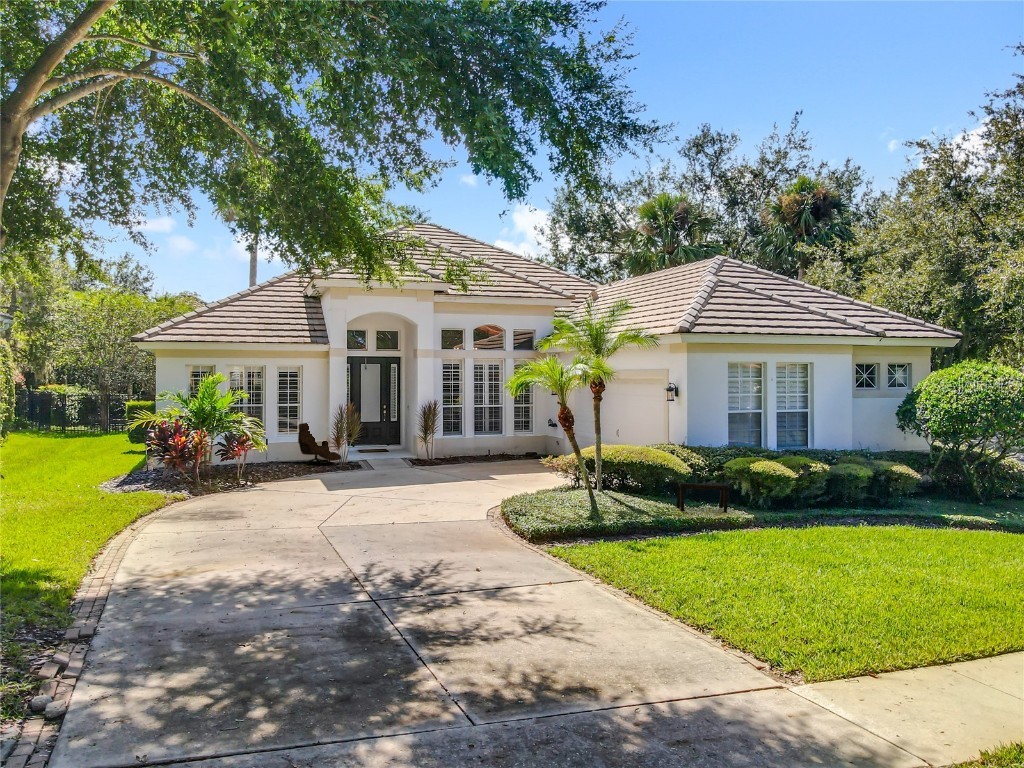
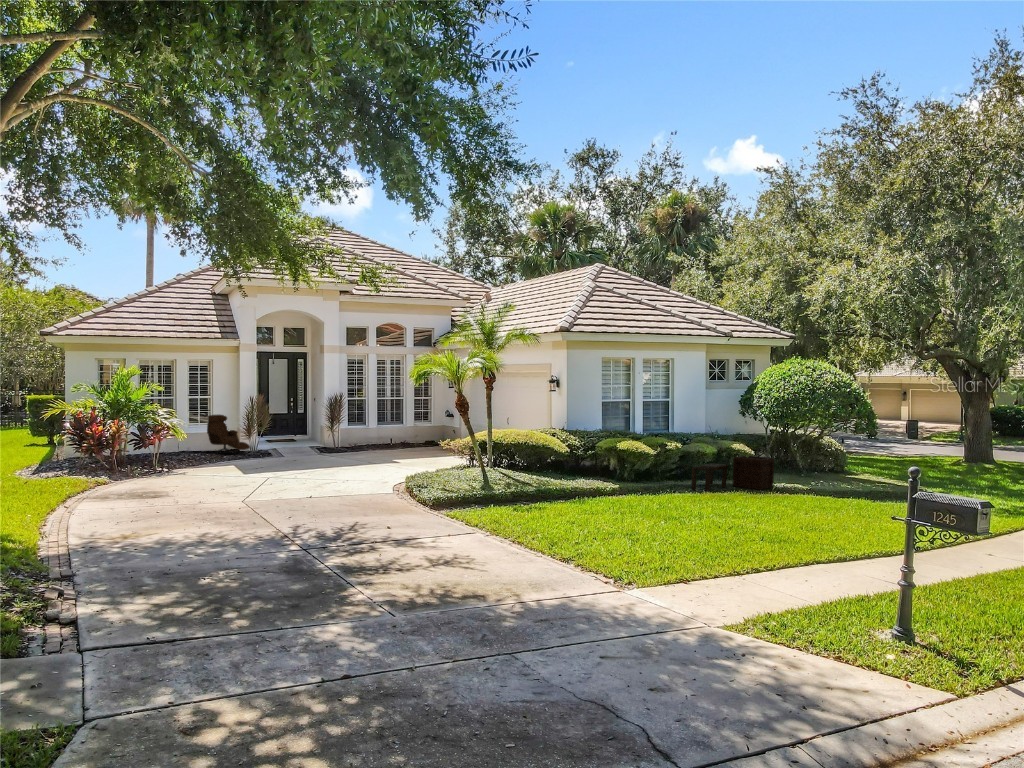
wooden crate: none [895,480,950,524] -> present [733,456,774,490]
bench: present [676,482,728,513] -> present [692,463,728,491]

